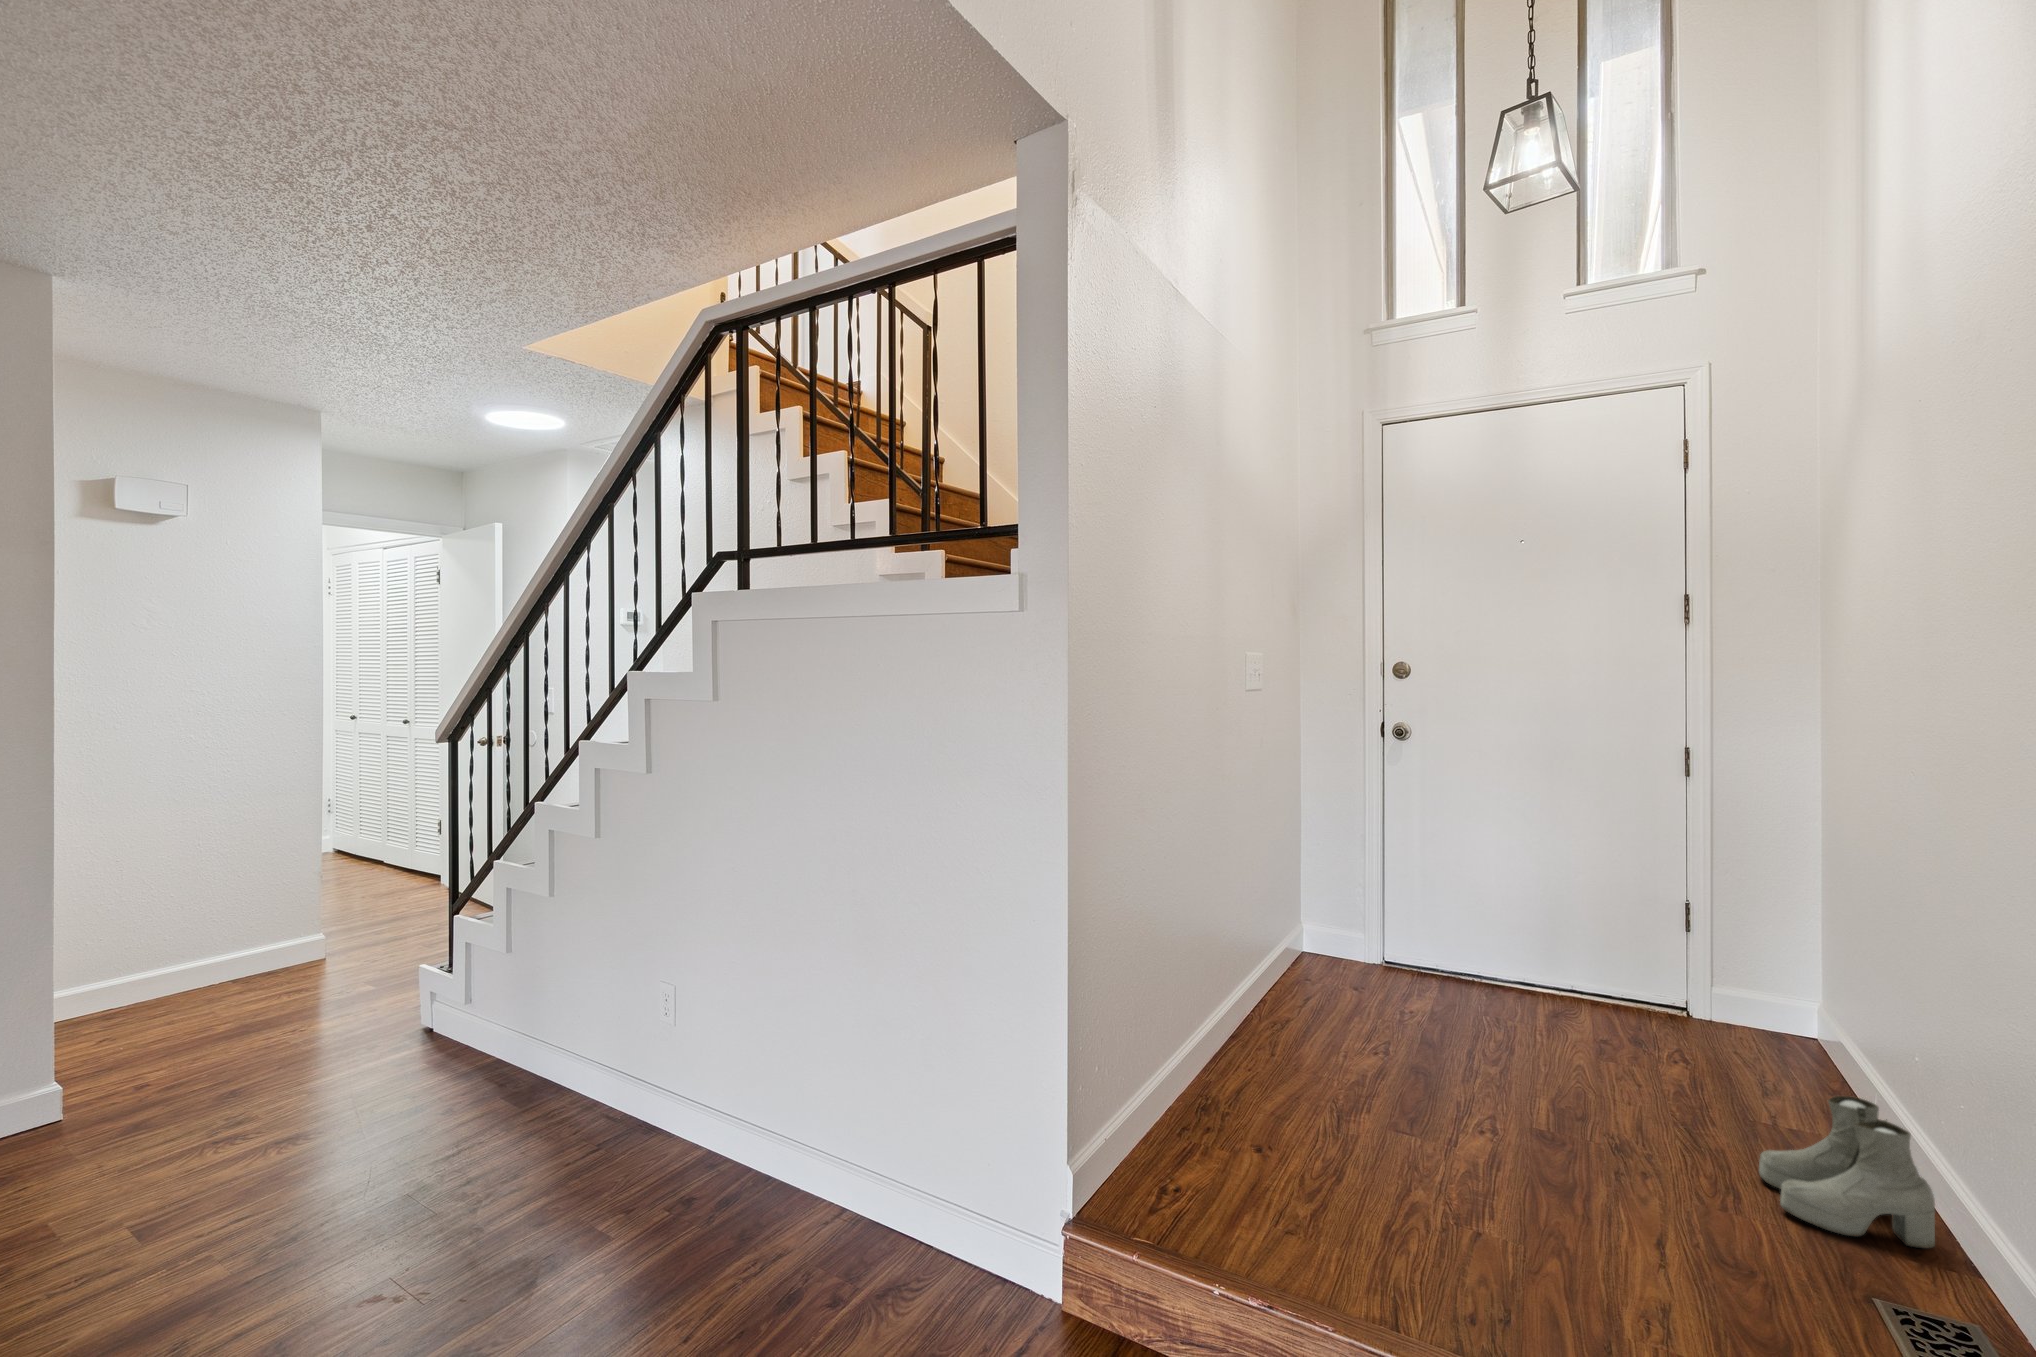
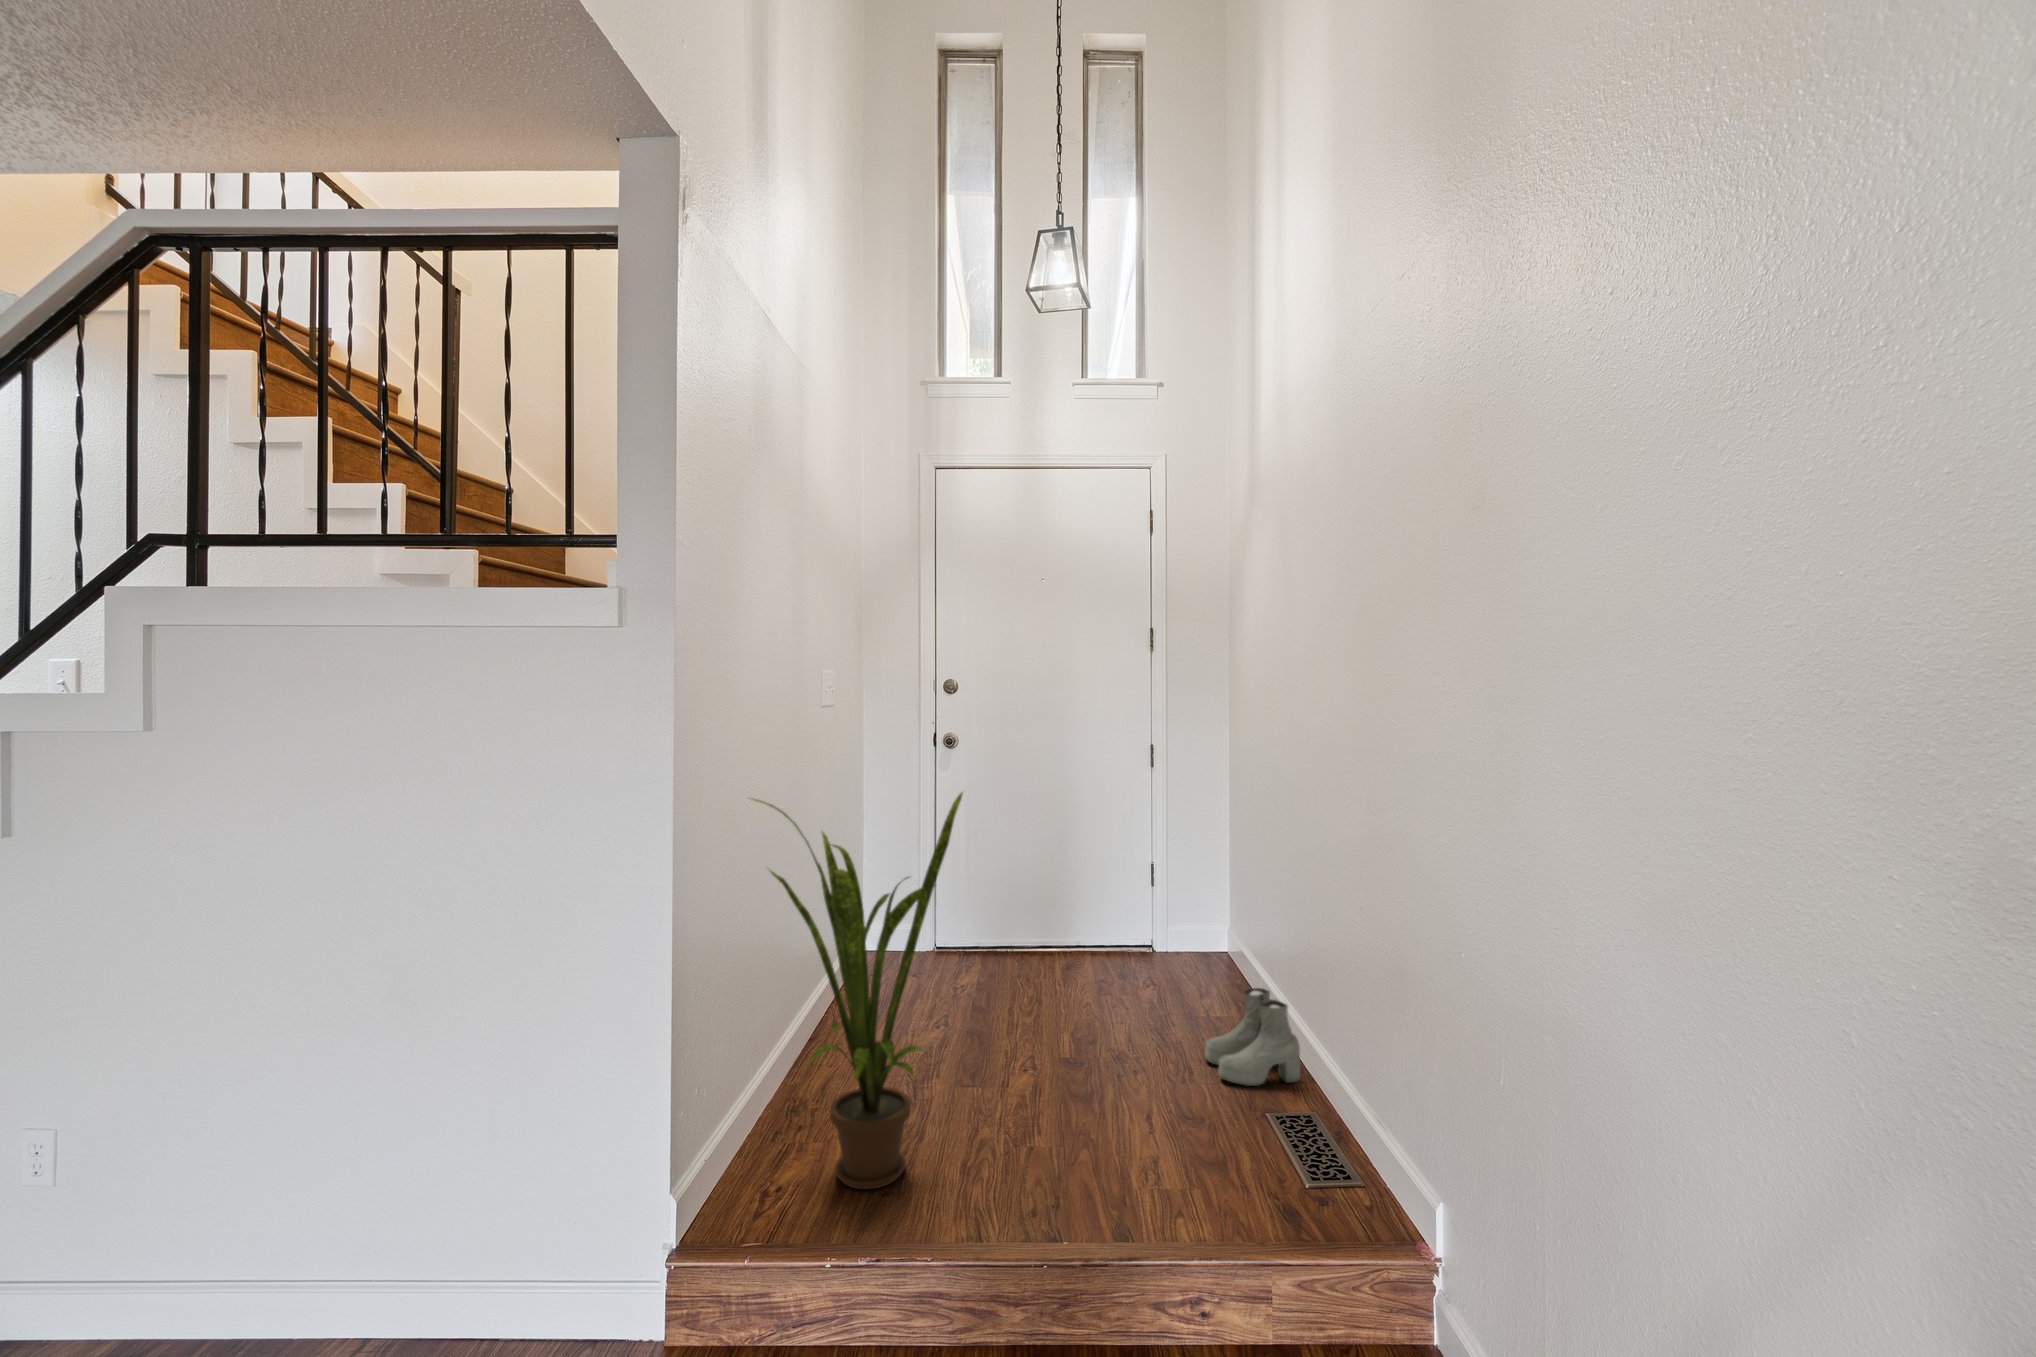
house plant: none [1148,783,1395,1220] -> present [756,793,963,1190]

